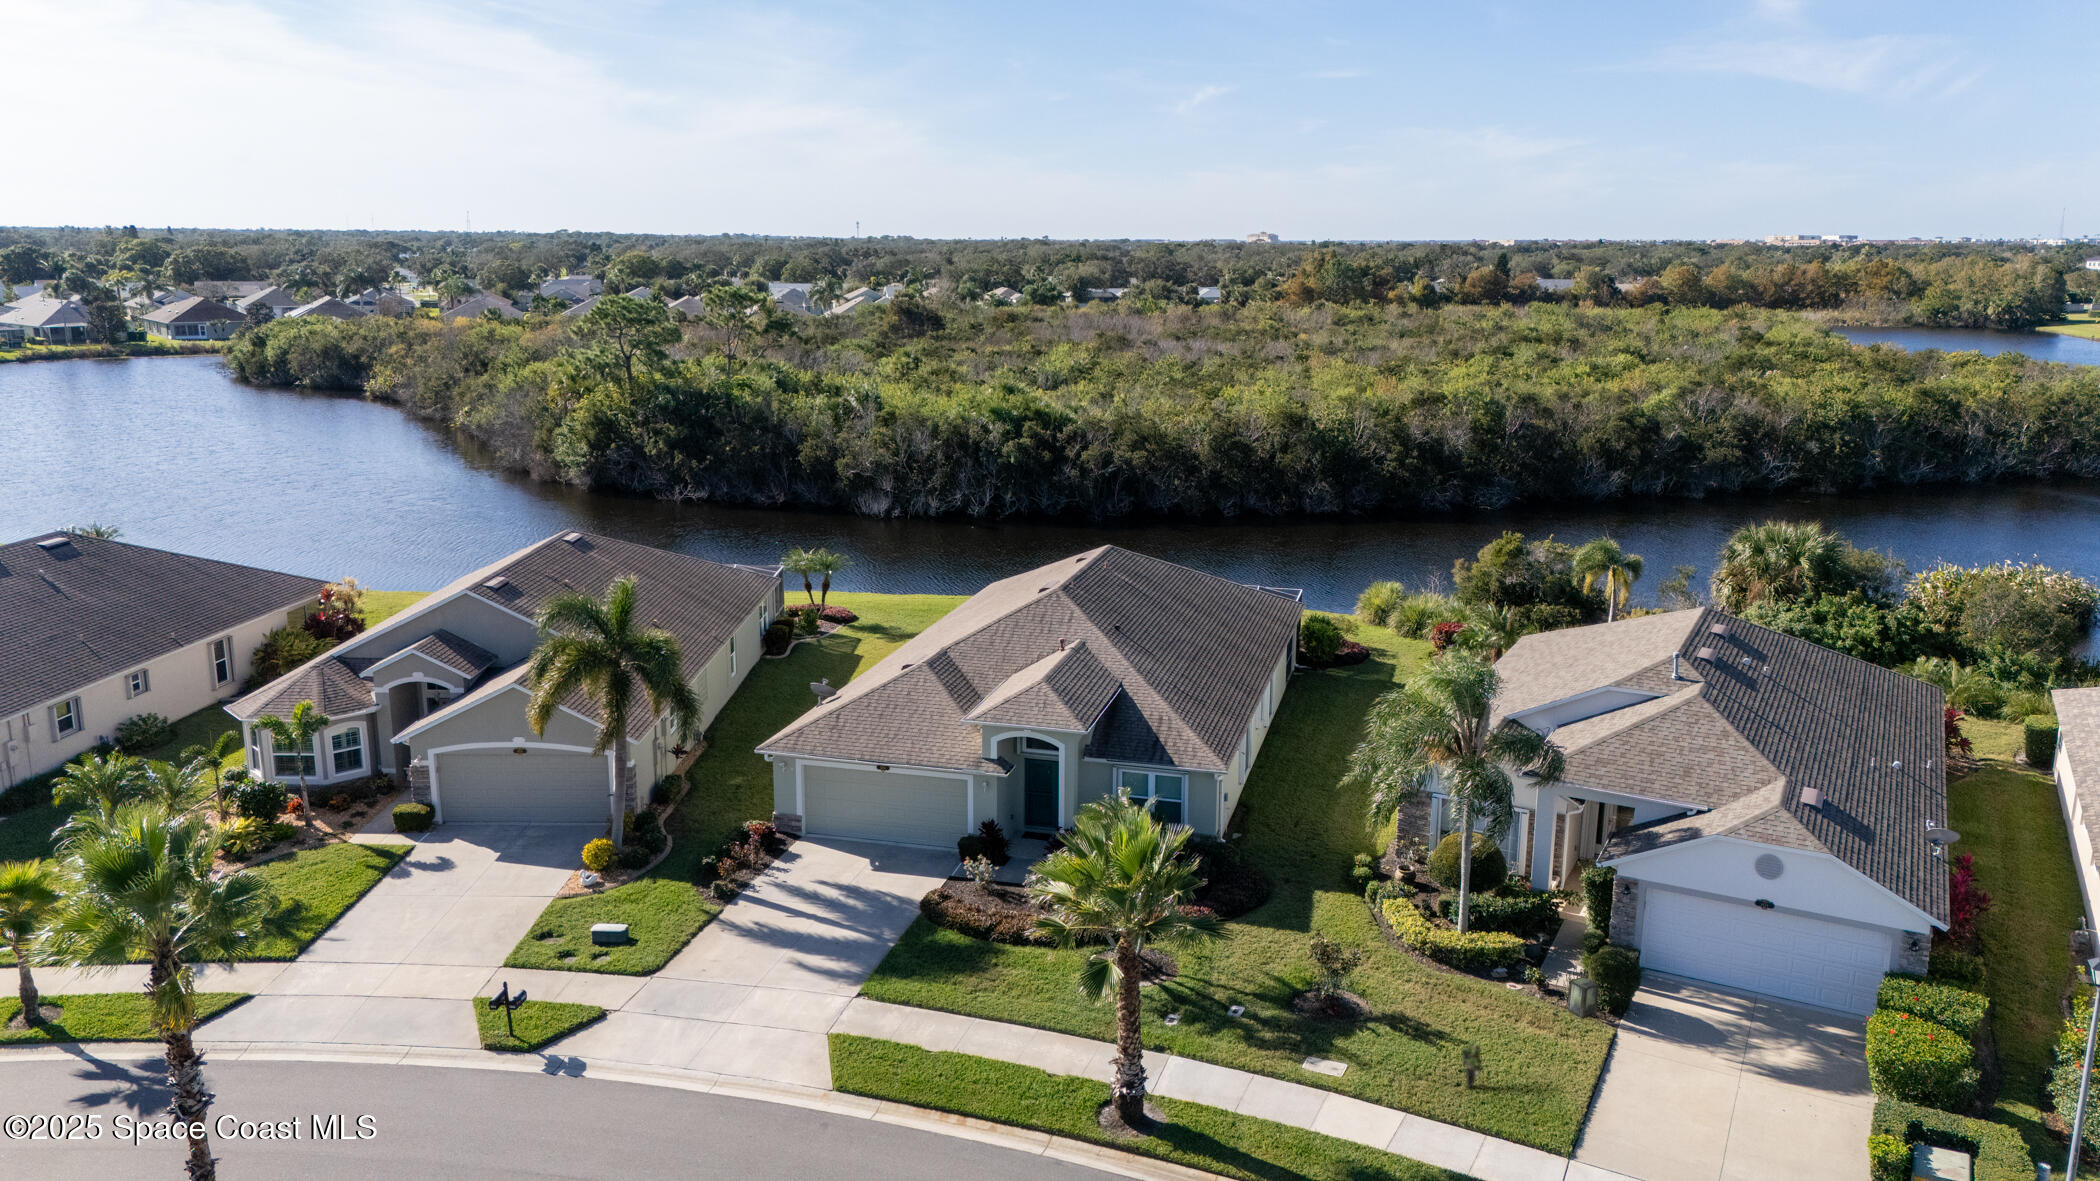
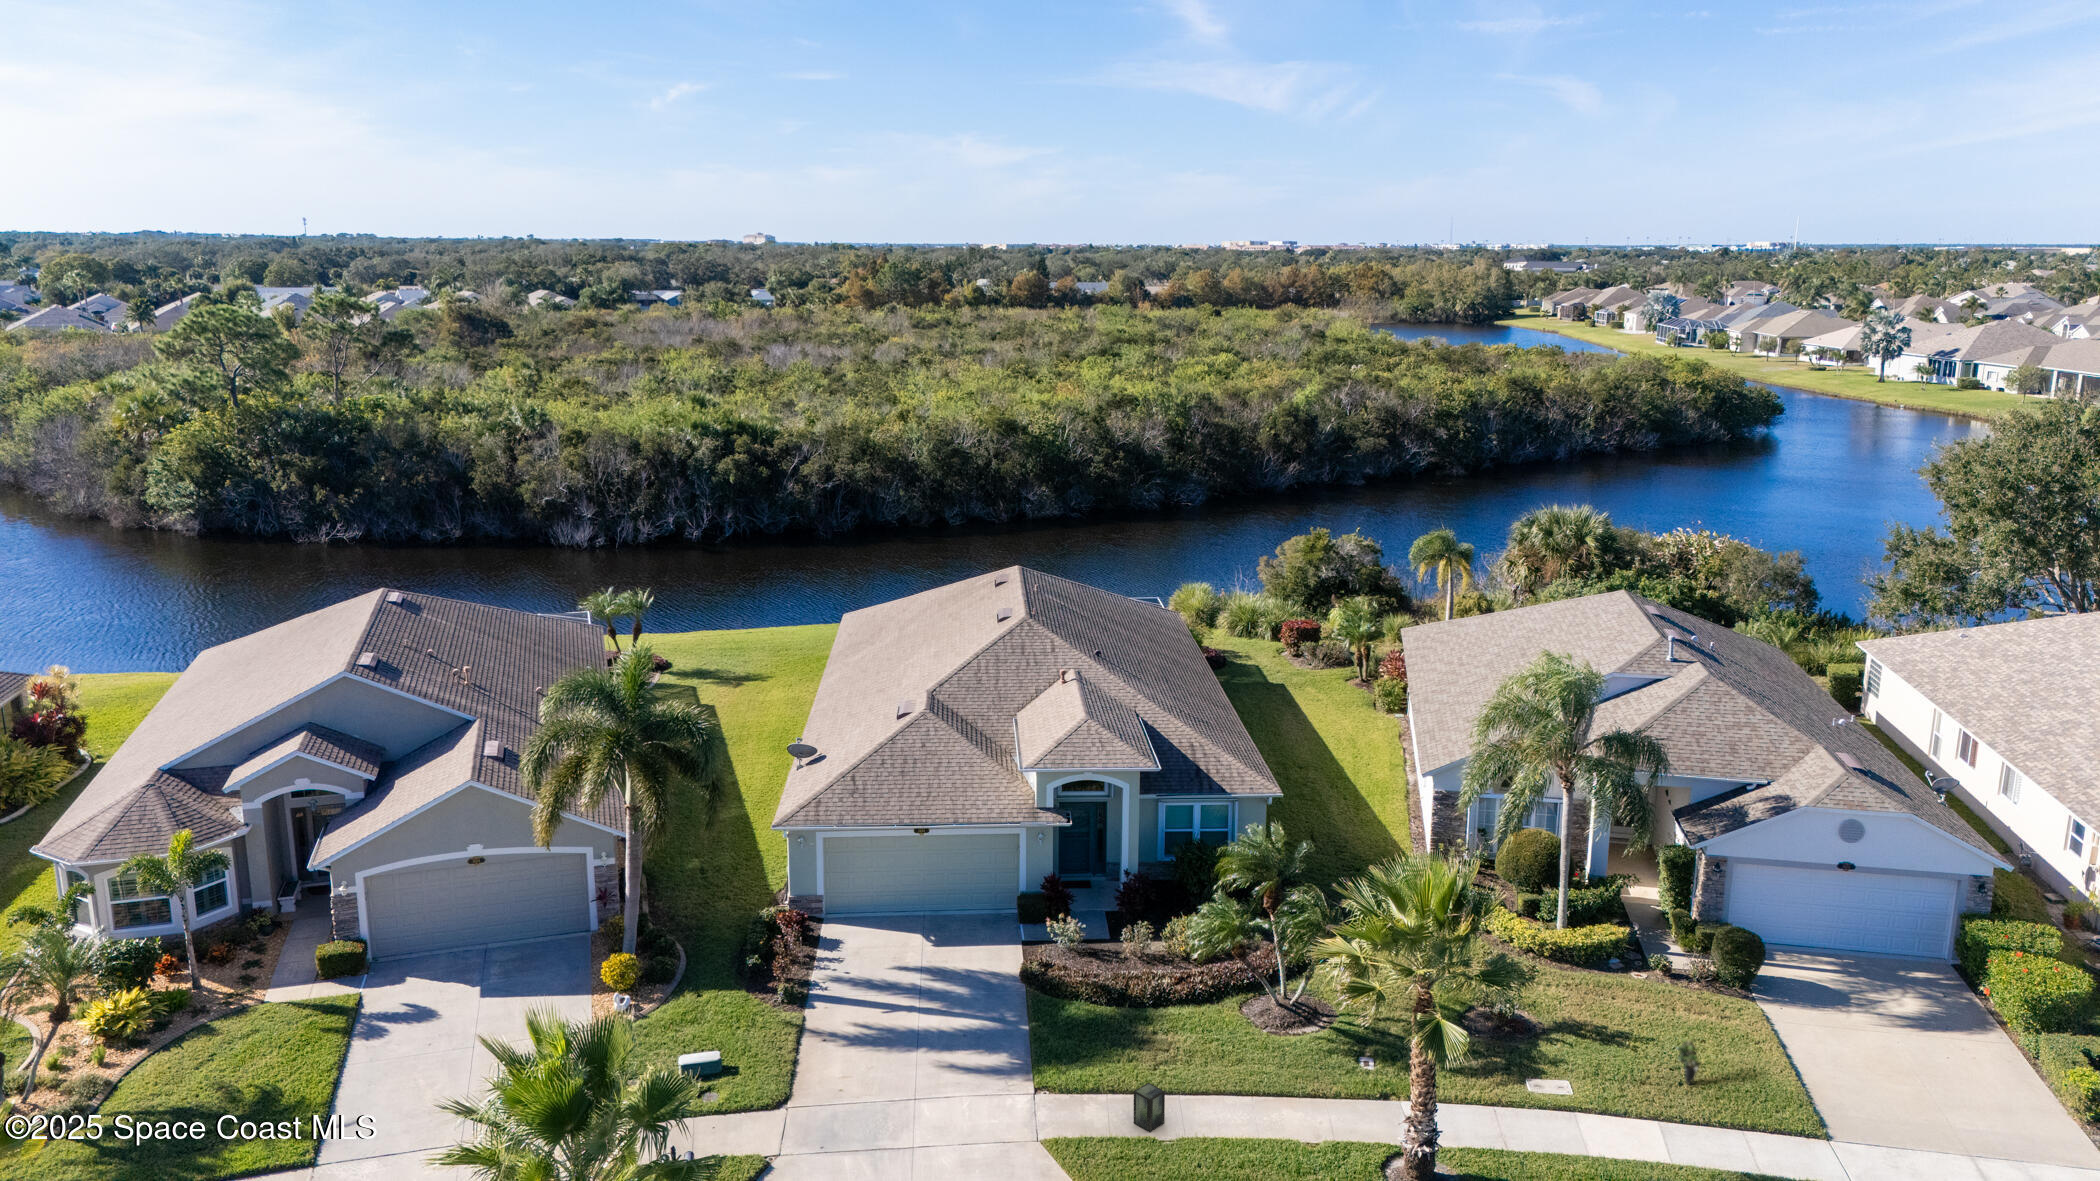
storage box: present [1567,977,1599,1018] -> present [1134,1083,1165,1132]

